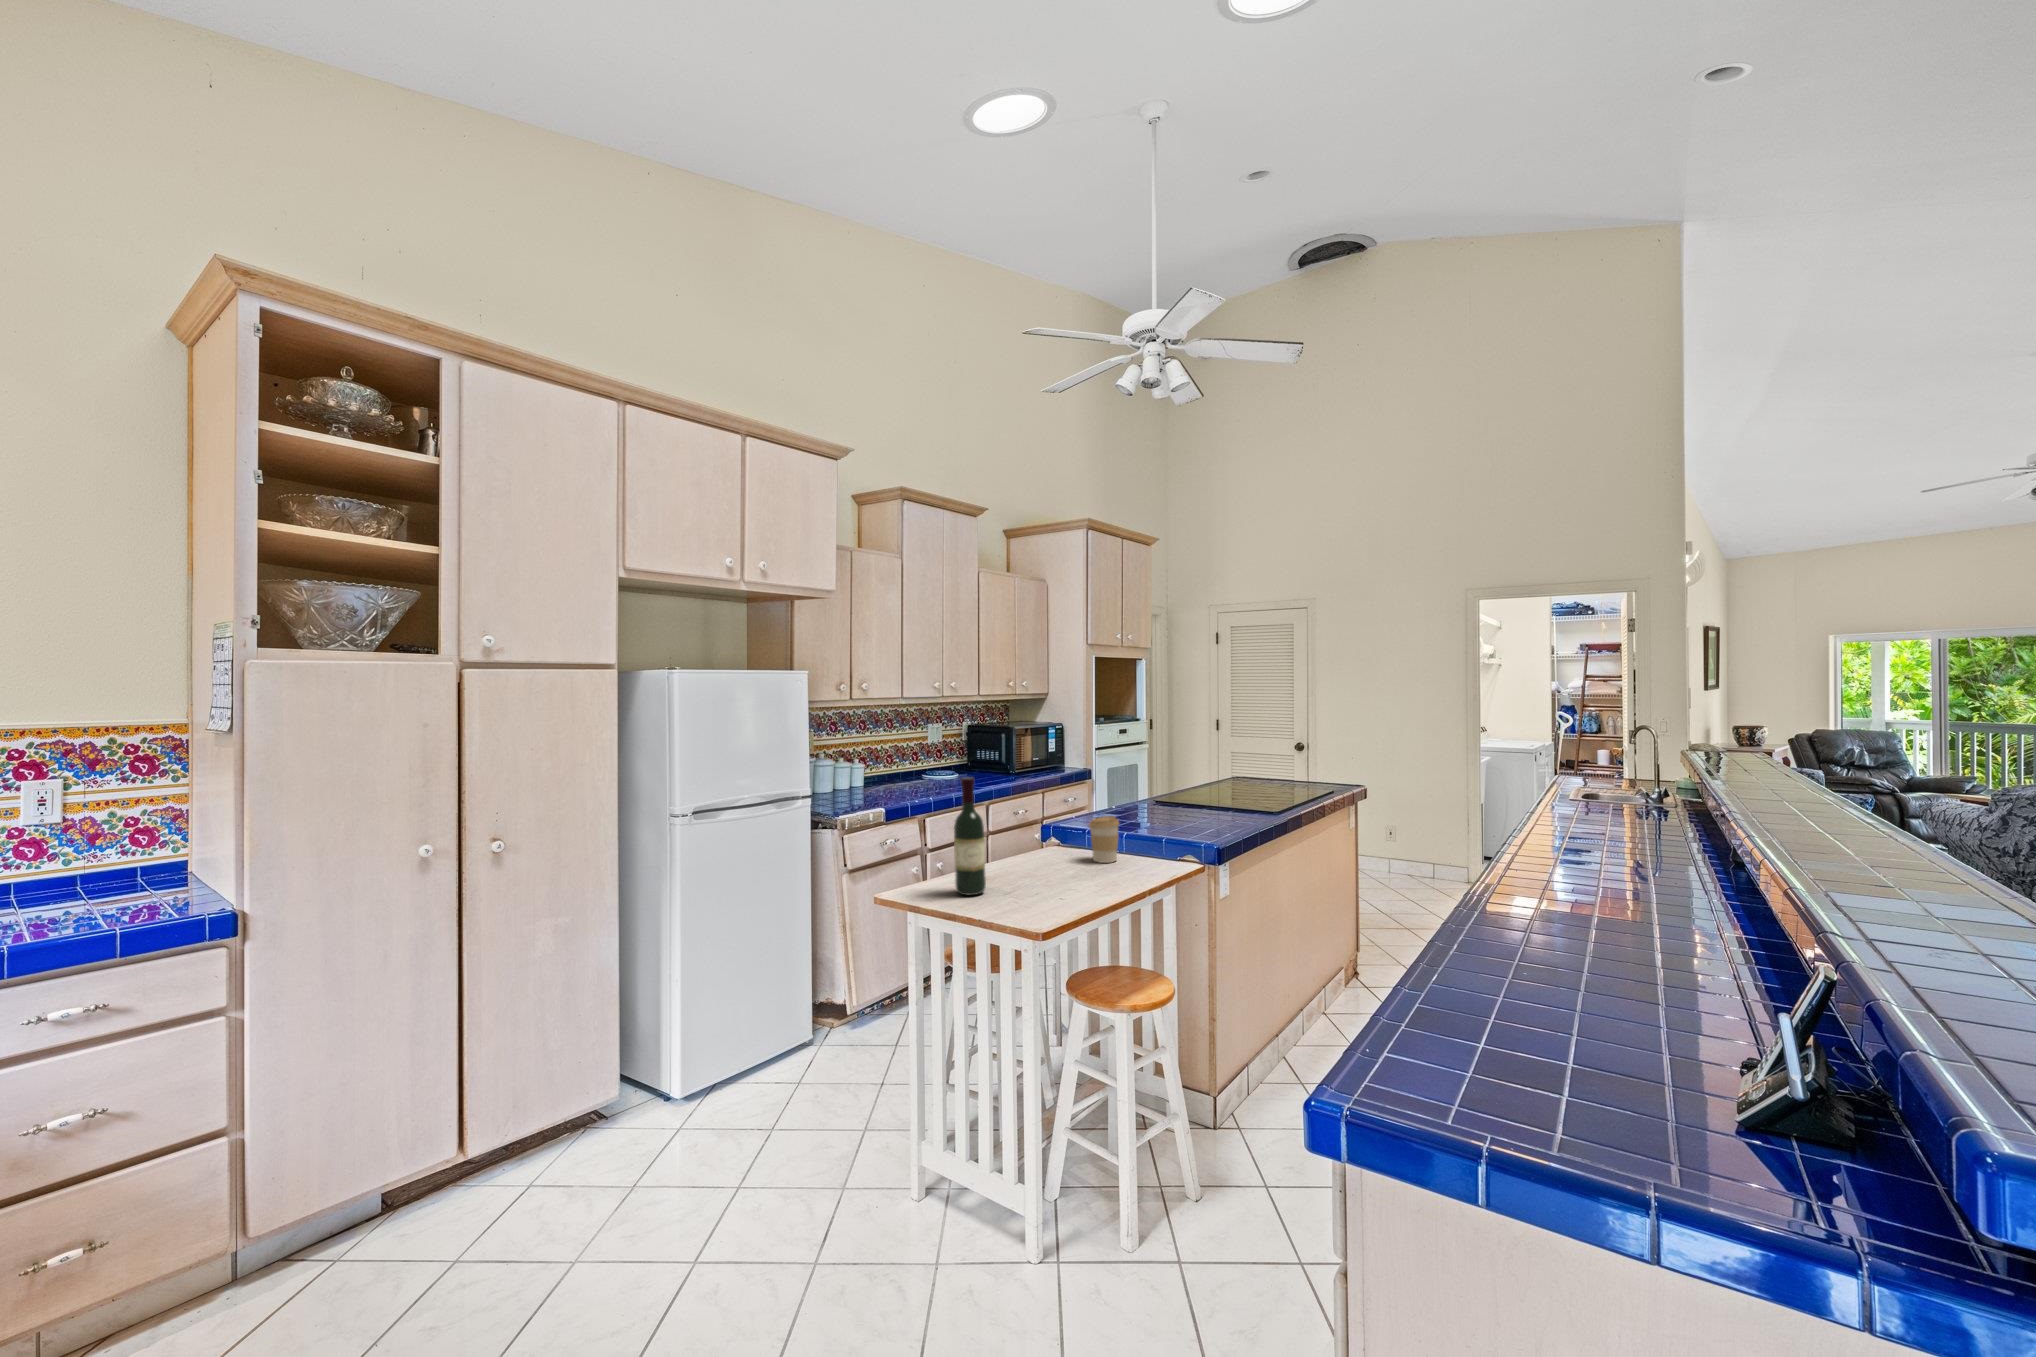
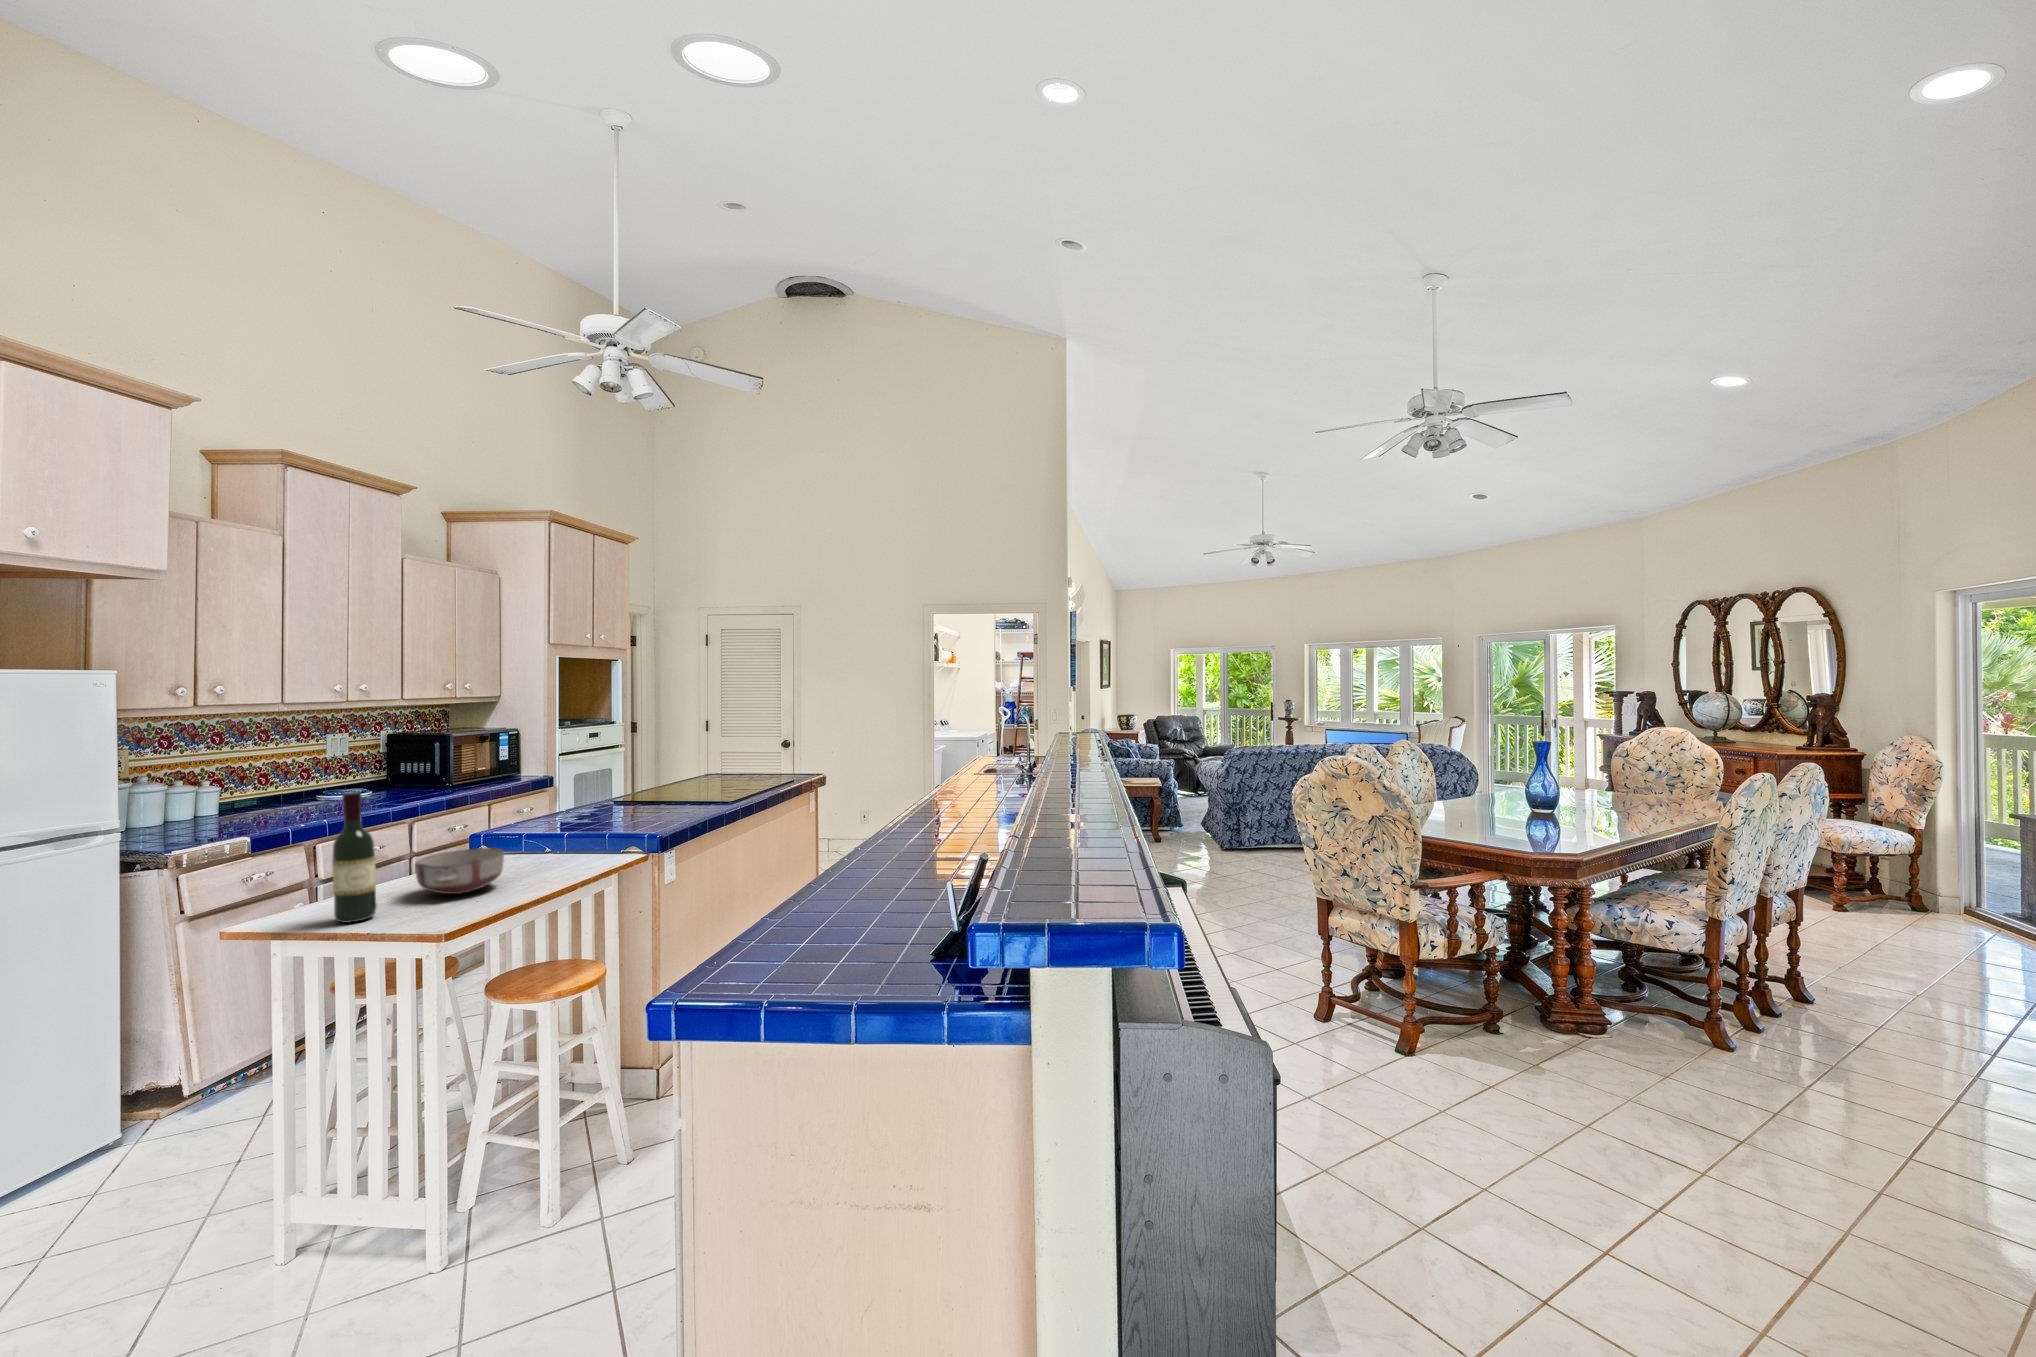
coffee cup: present [1089,816,1119,863] -> none [517,822,554,871]
ceramic bowl: none [1011,836,1082,879] -> present [415,848,504,894]

